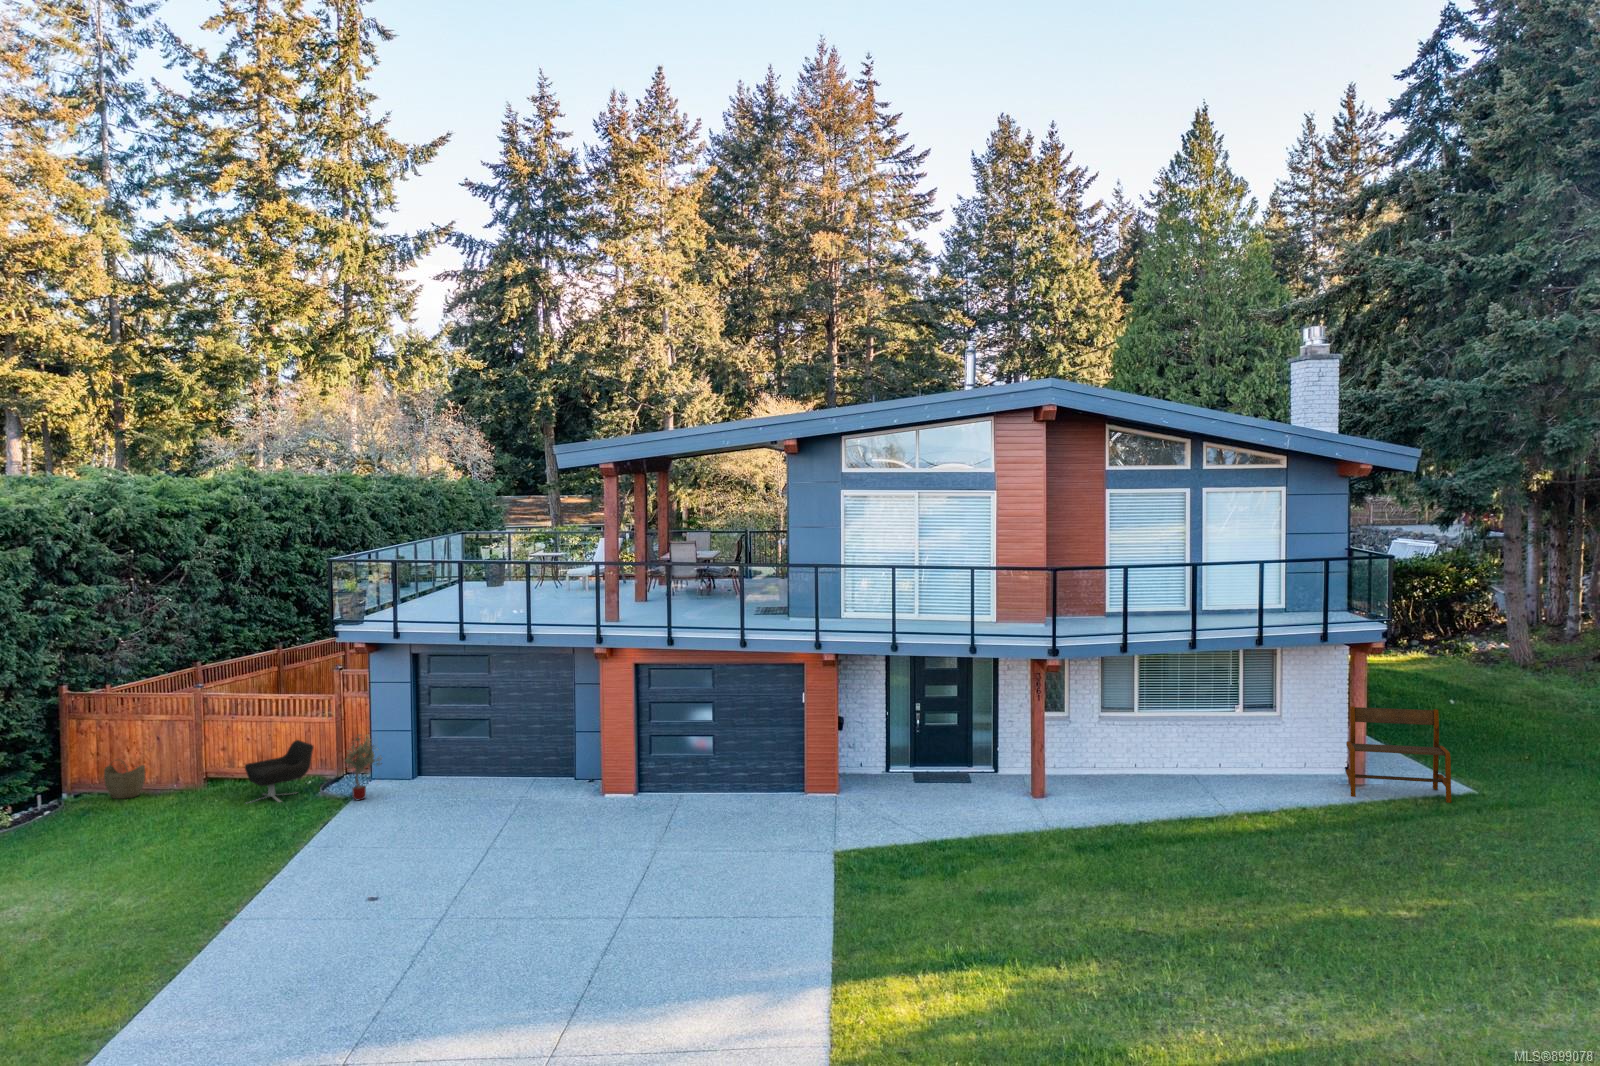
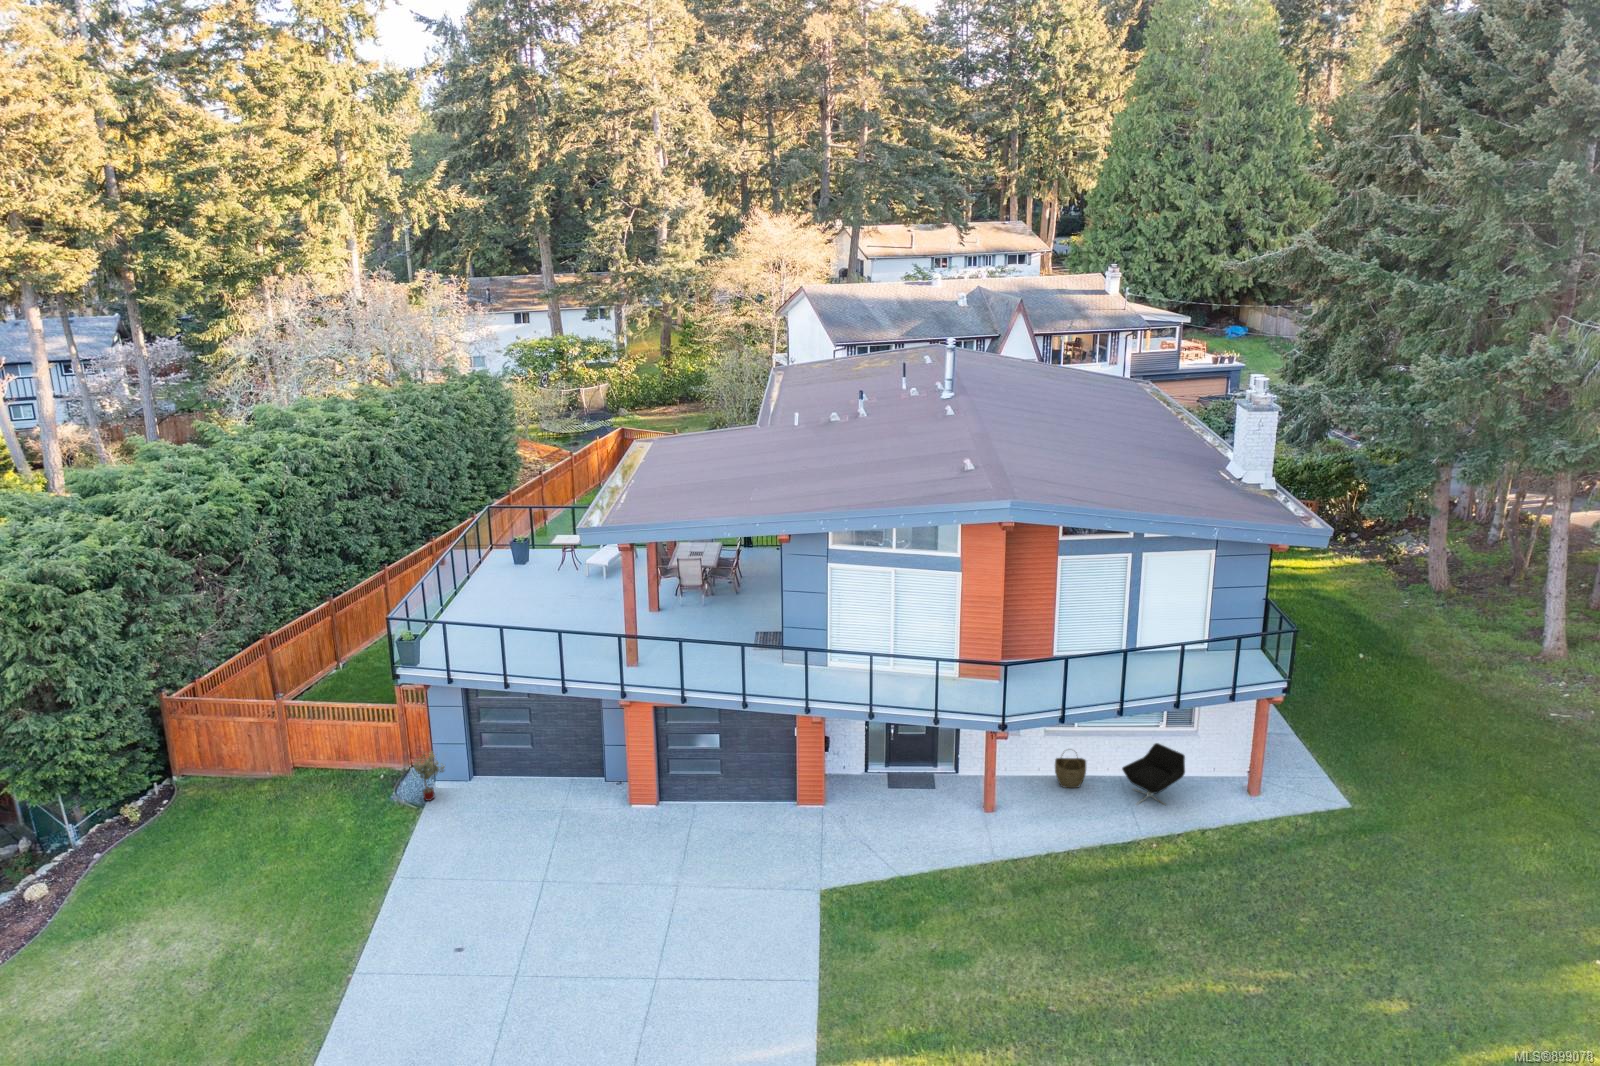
bench: present [1346,706,1451,803] -> none [1243,731,1327,820]
lounge chair: present [244,740,314,802] -> present [1122,743,1185,805]
woven basket: present [104,761,146,799] -> present [1055,757,1086,788]

